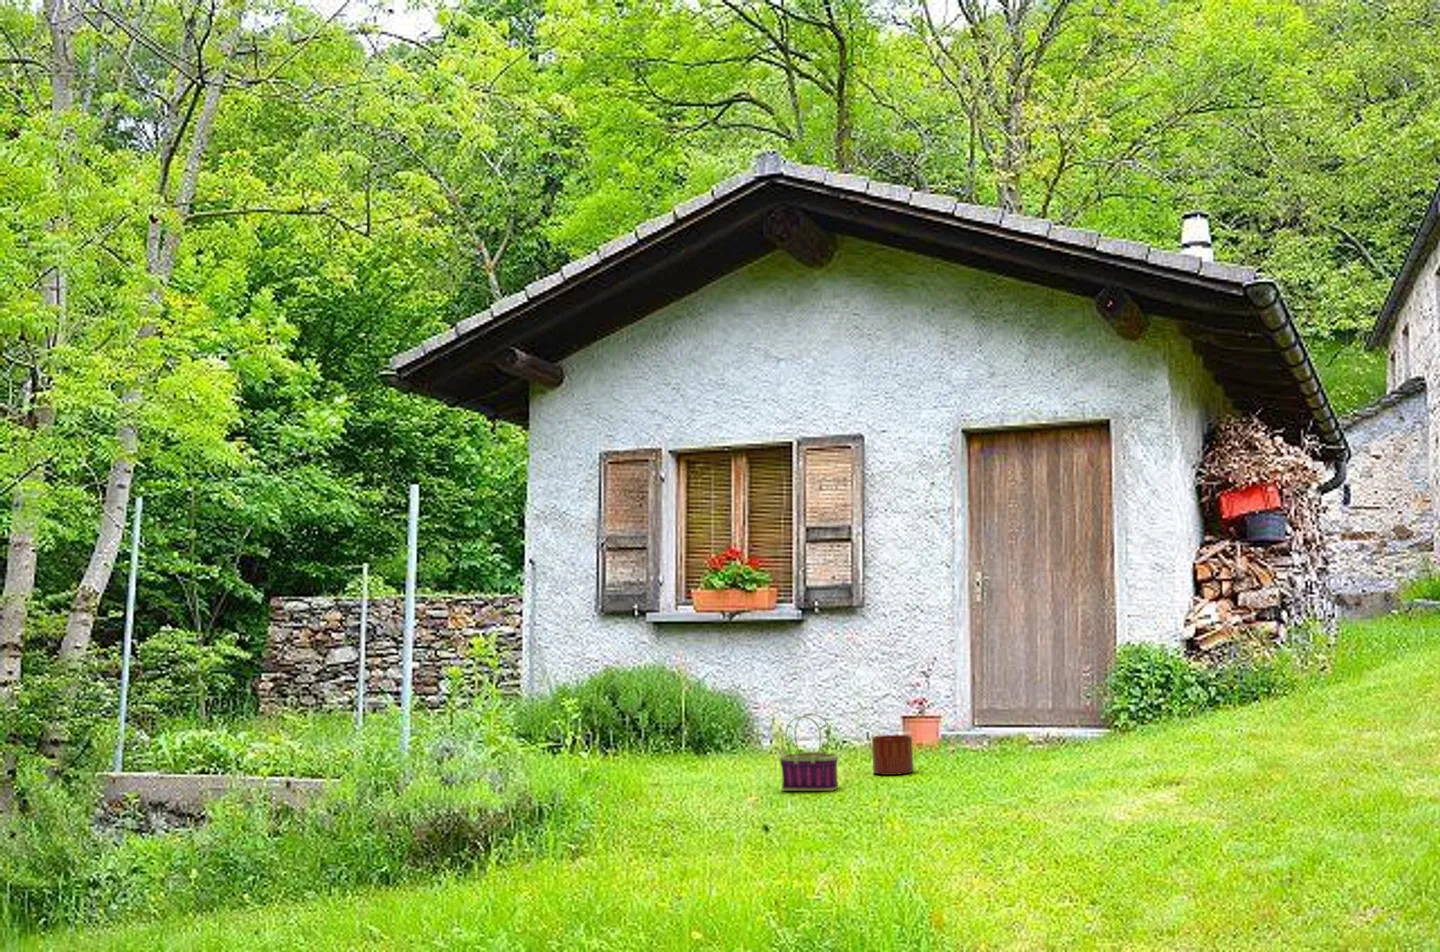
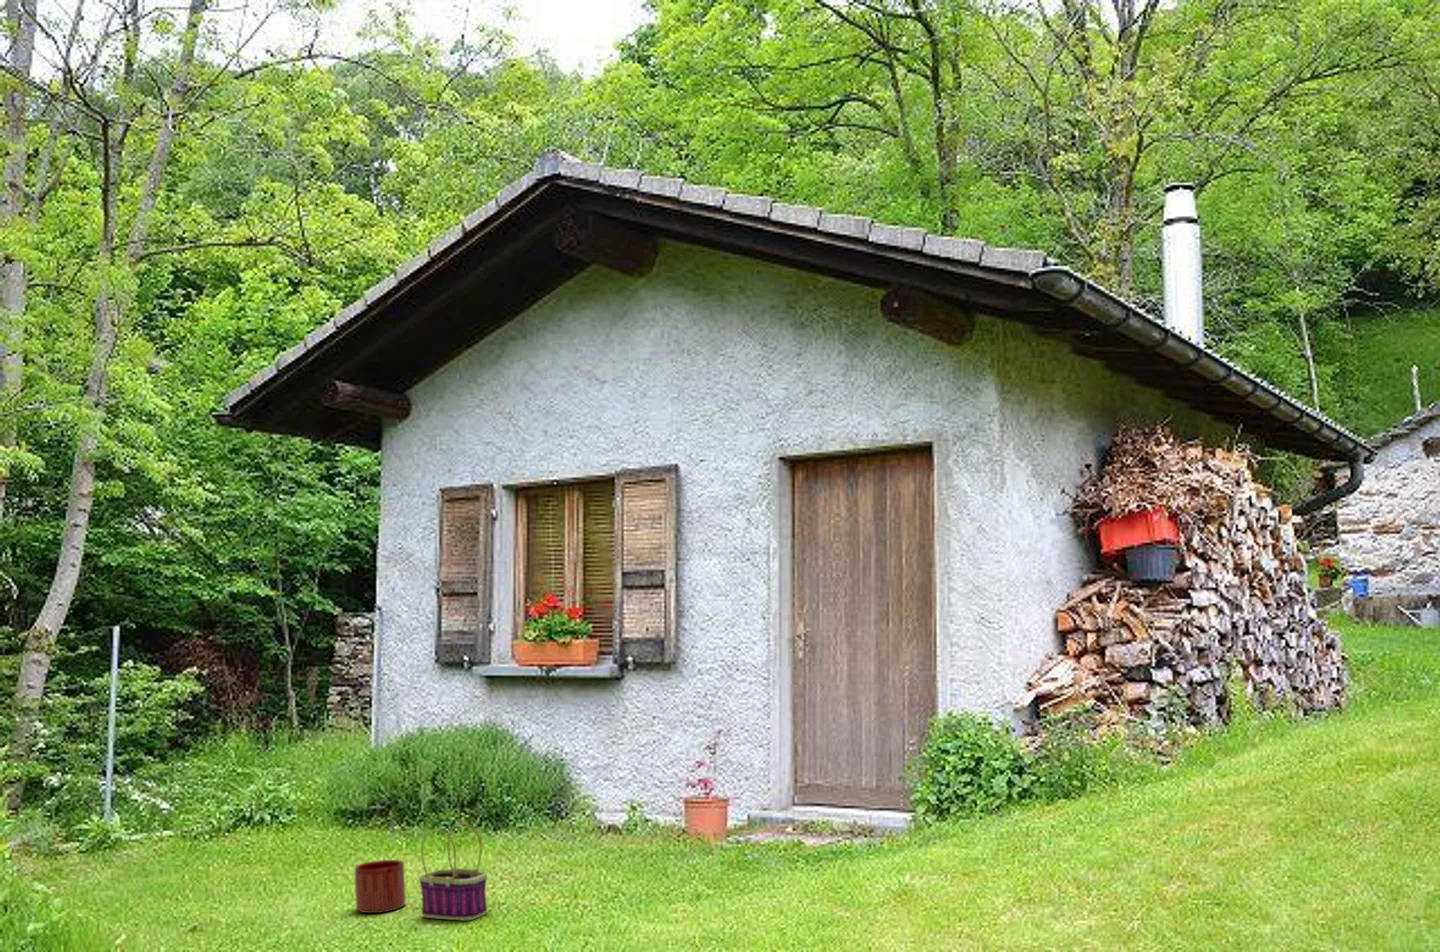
planter: present [872,735,914,775] -> present [355,860,406,913]

